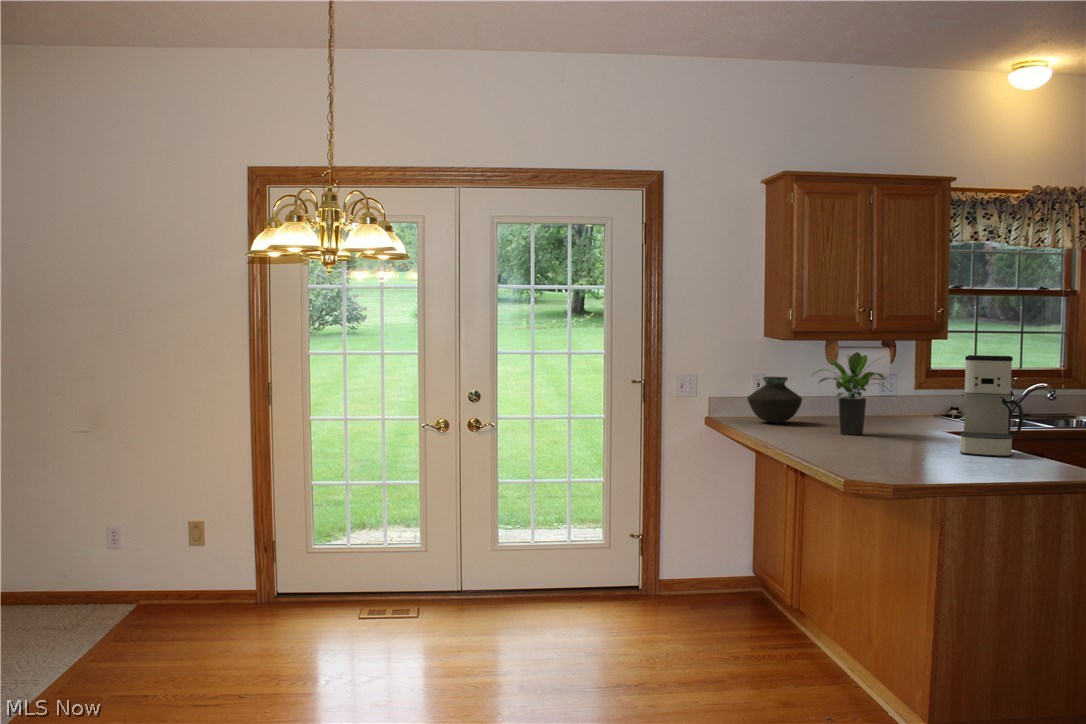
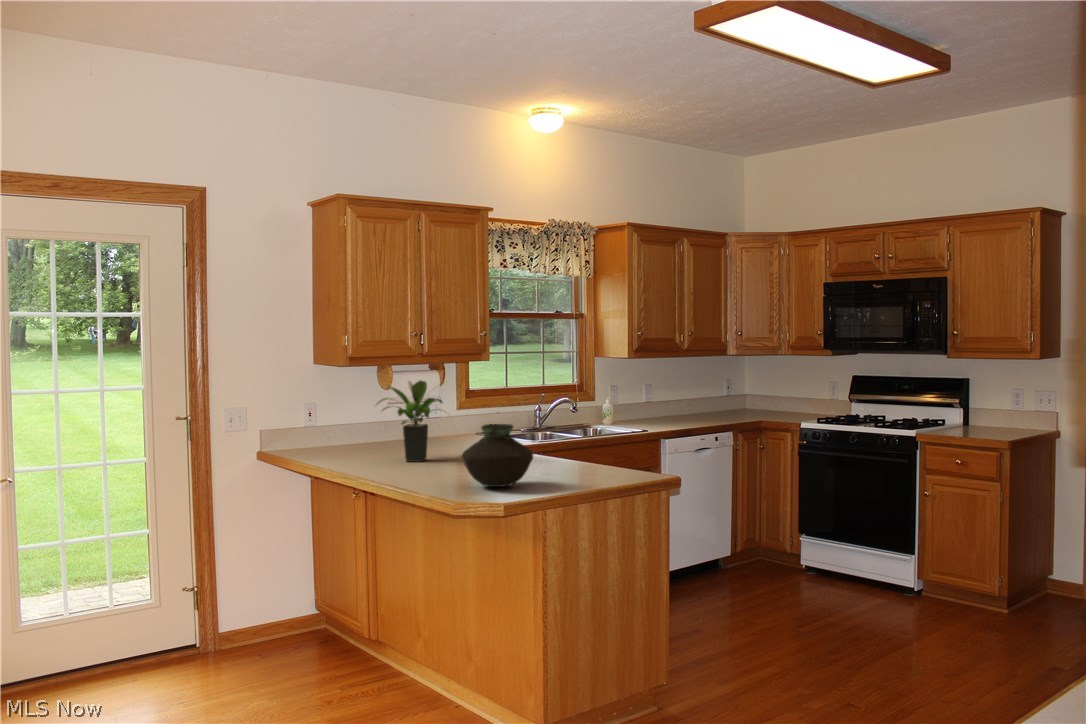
coffee maker: present [960,355,1024,457] -> none [523,380,575,476]
vase: present [747,376,802,423] -> present [462,424,533,487]

